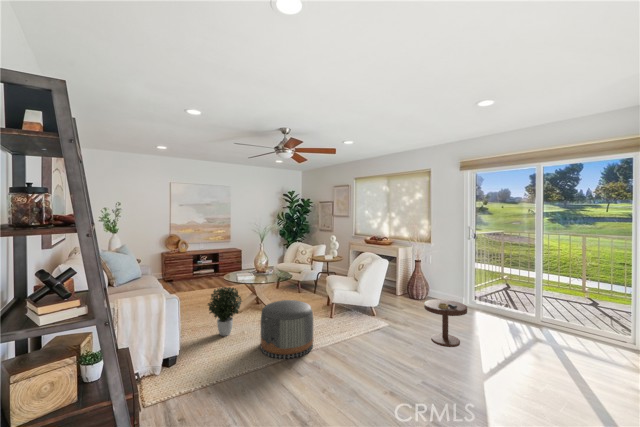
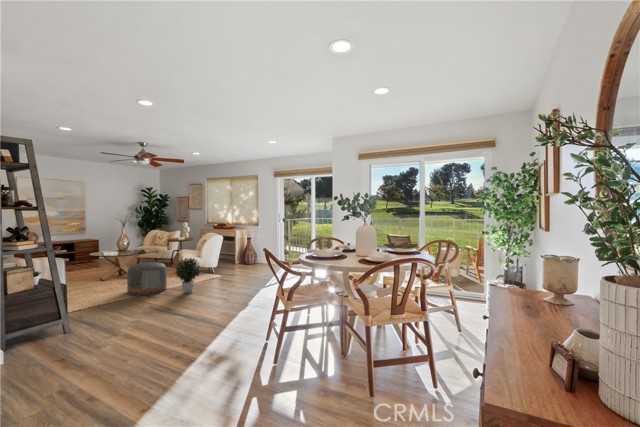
potted plant: present [208,287,242,336] -> present [176,258,200,293]
side table: present [424,299,467,347] -> none [232,251,254,290]

